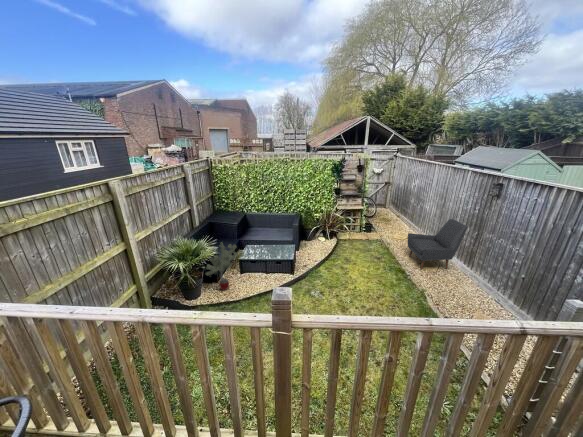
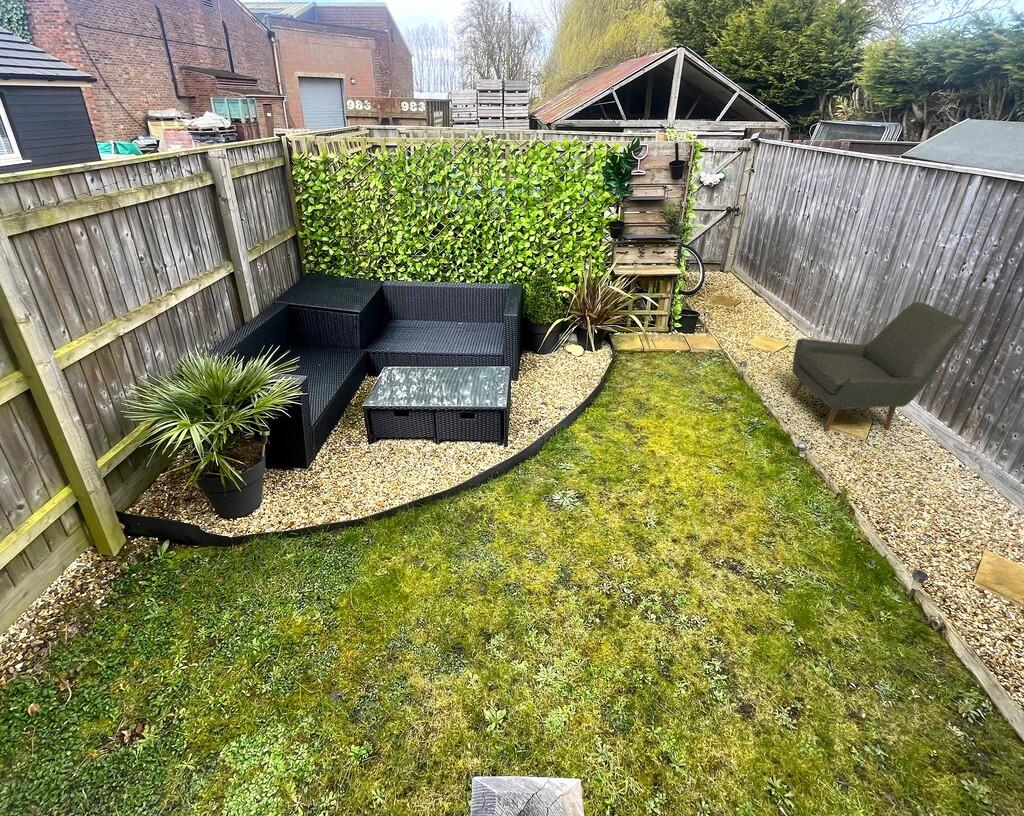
potted tree: present [206,243,237,290] -> none [263,364,357,491]

